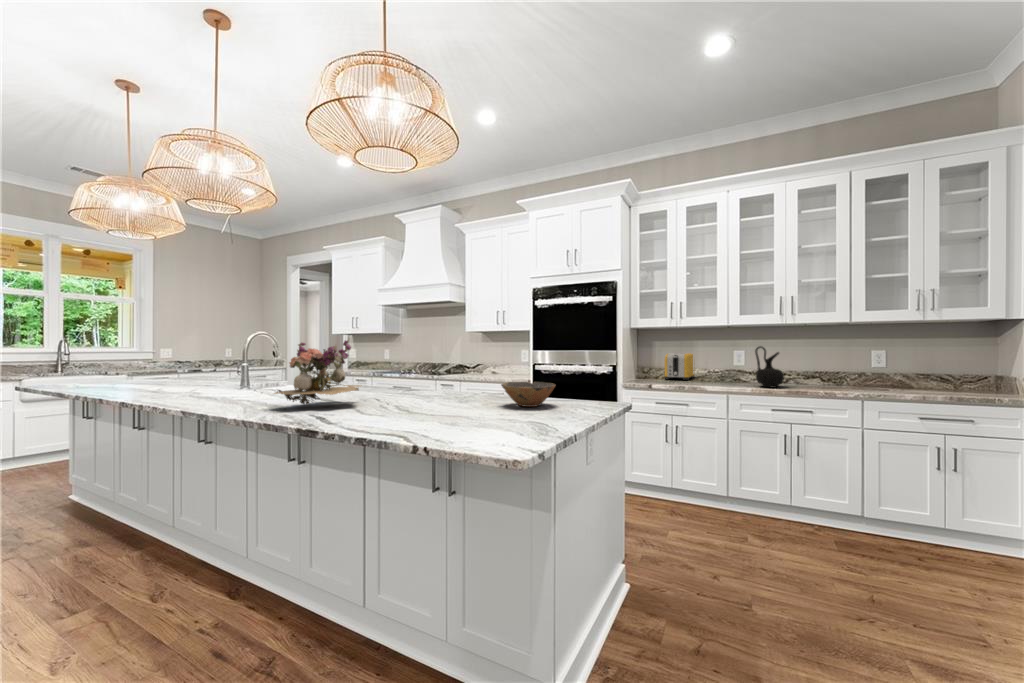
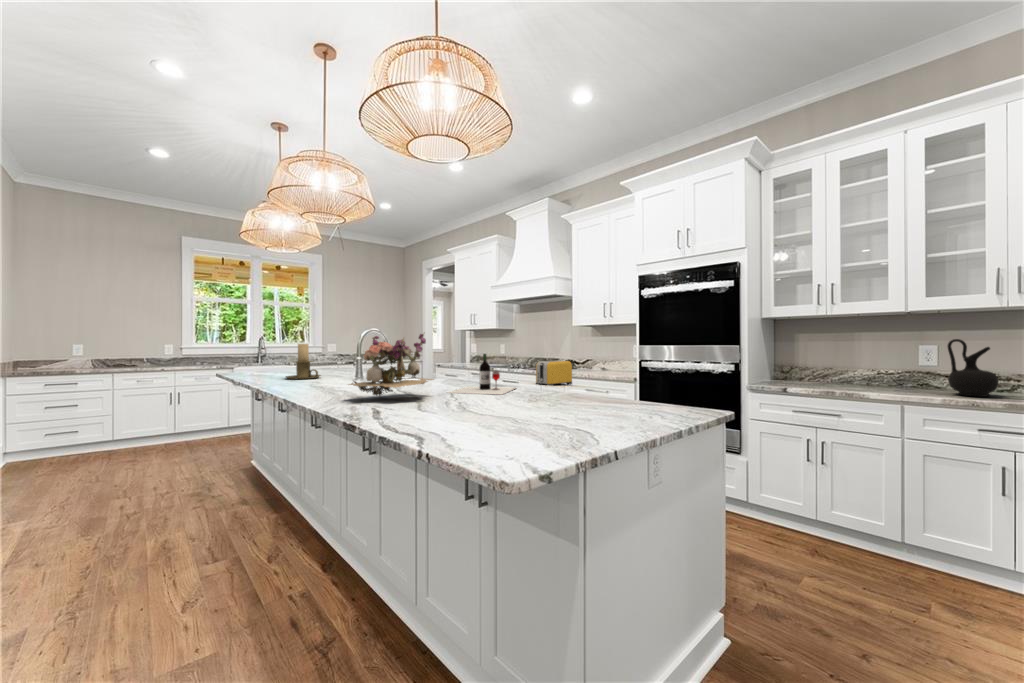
candle holder: none [146,349,194,391] -> present [286,344,321,379]
toaster: present [665,353,694,380] -> present [536,360,572,386]
wine bottle: none [370,360,435,399] -> present [448,354,515,394]
bowl: present [501,382,555,407] -> none [567,380,632,409]

